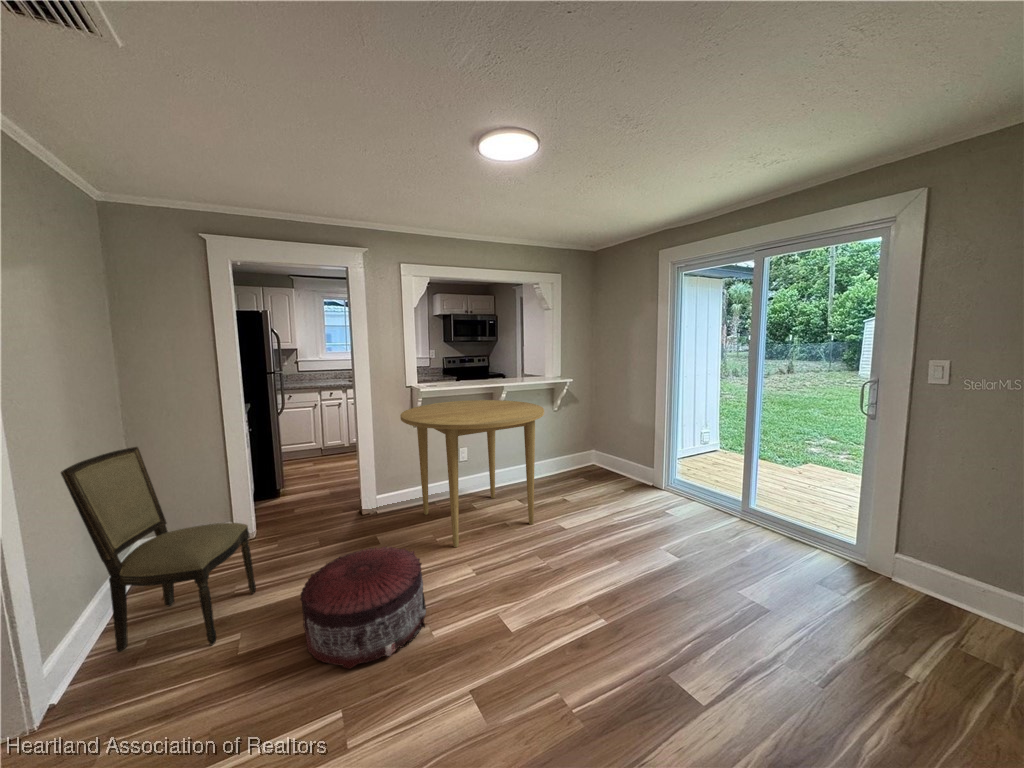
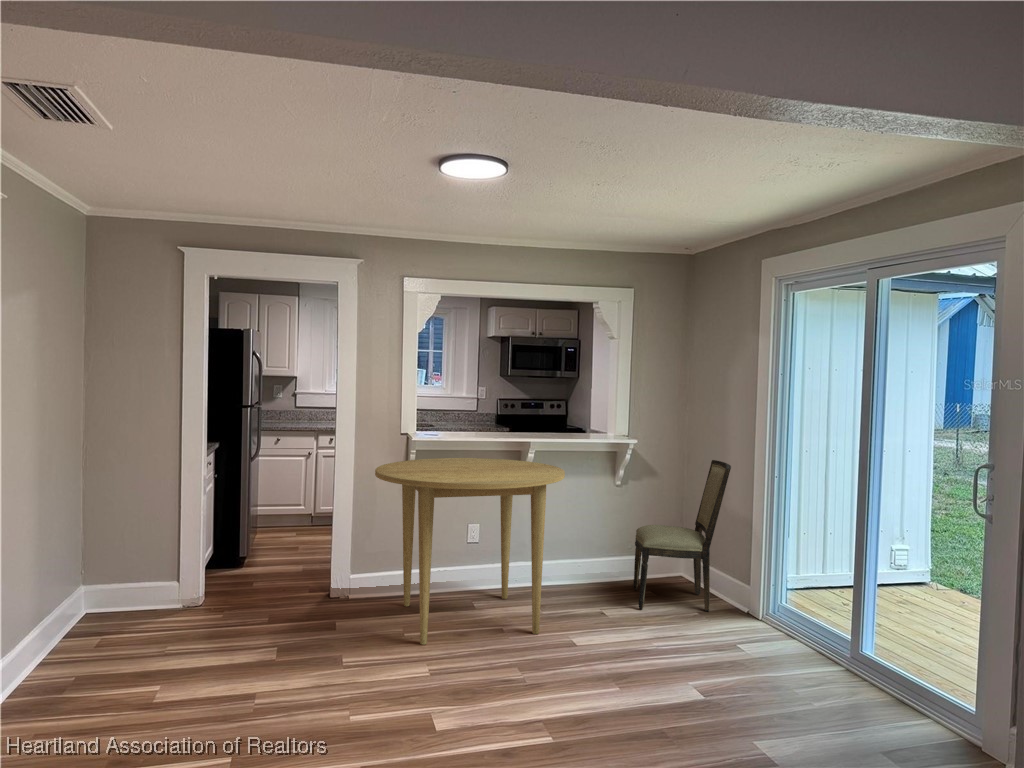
dining chair: present [61,447,256,651] -> present [633,460,731,611]
pouf: present [300,546,426,669] -> none [214,615,353,729]

